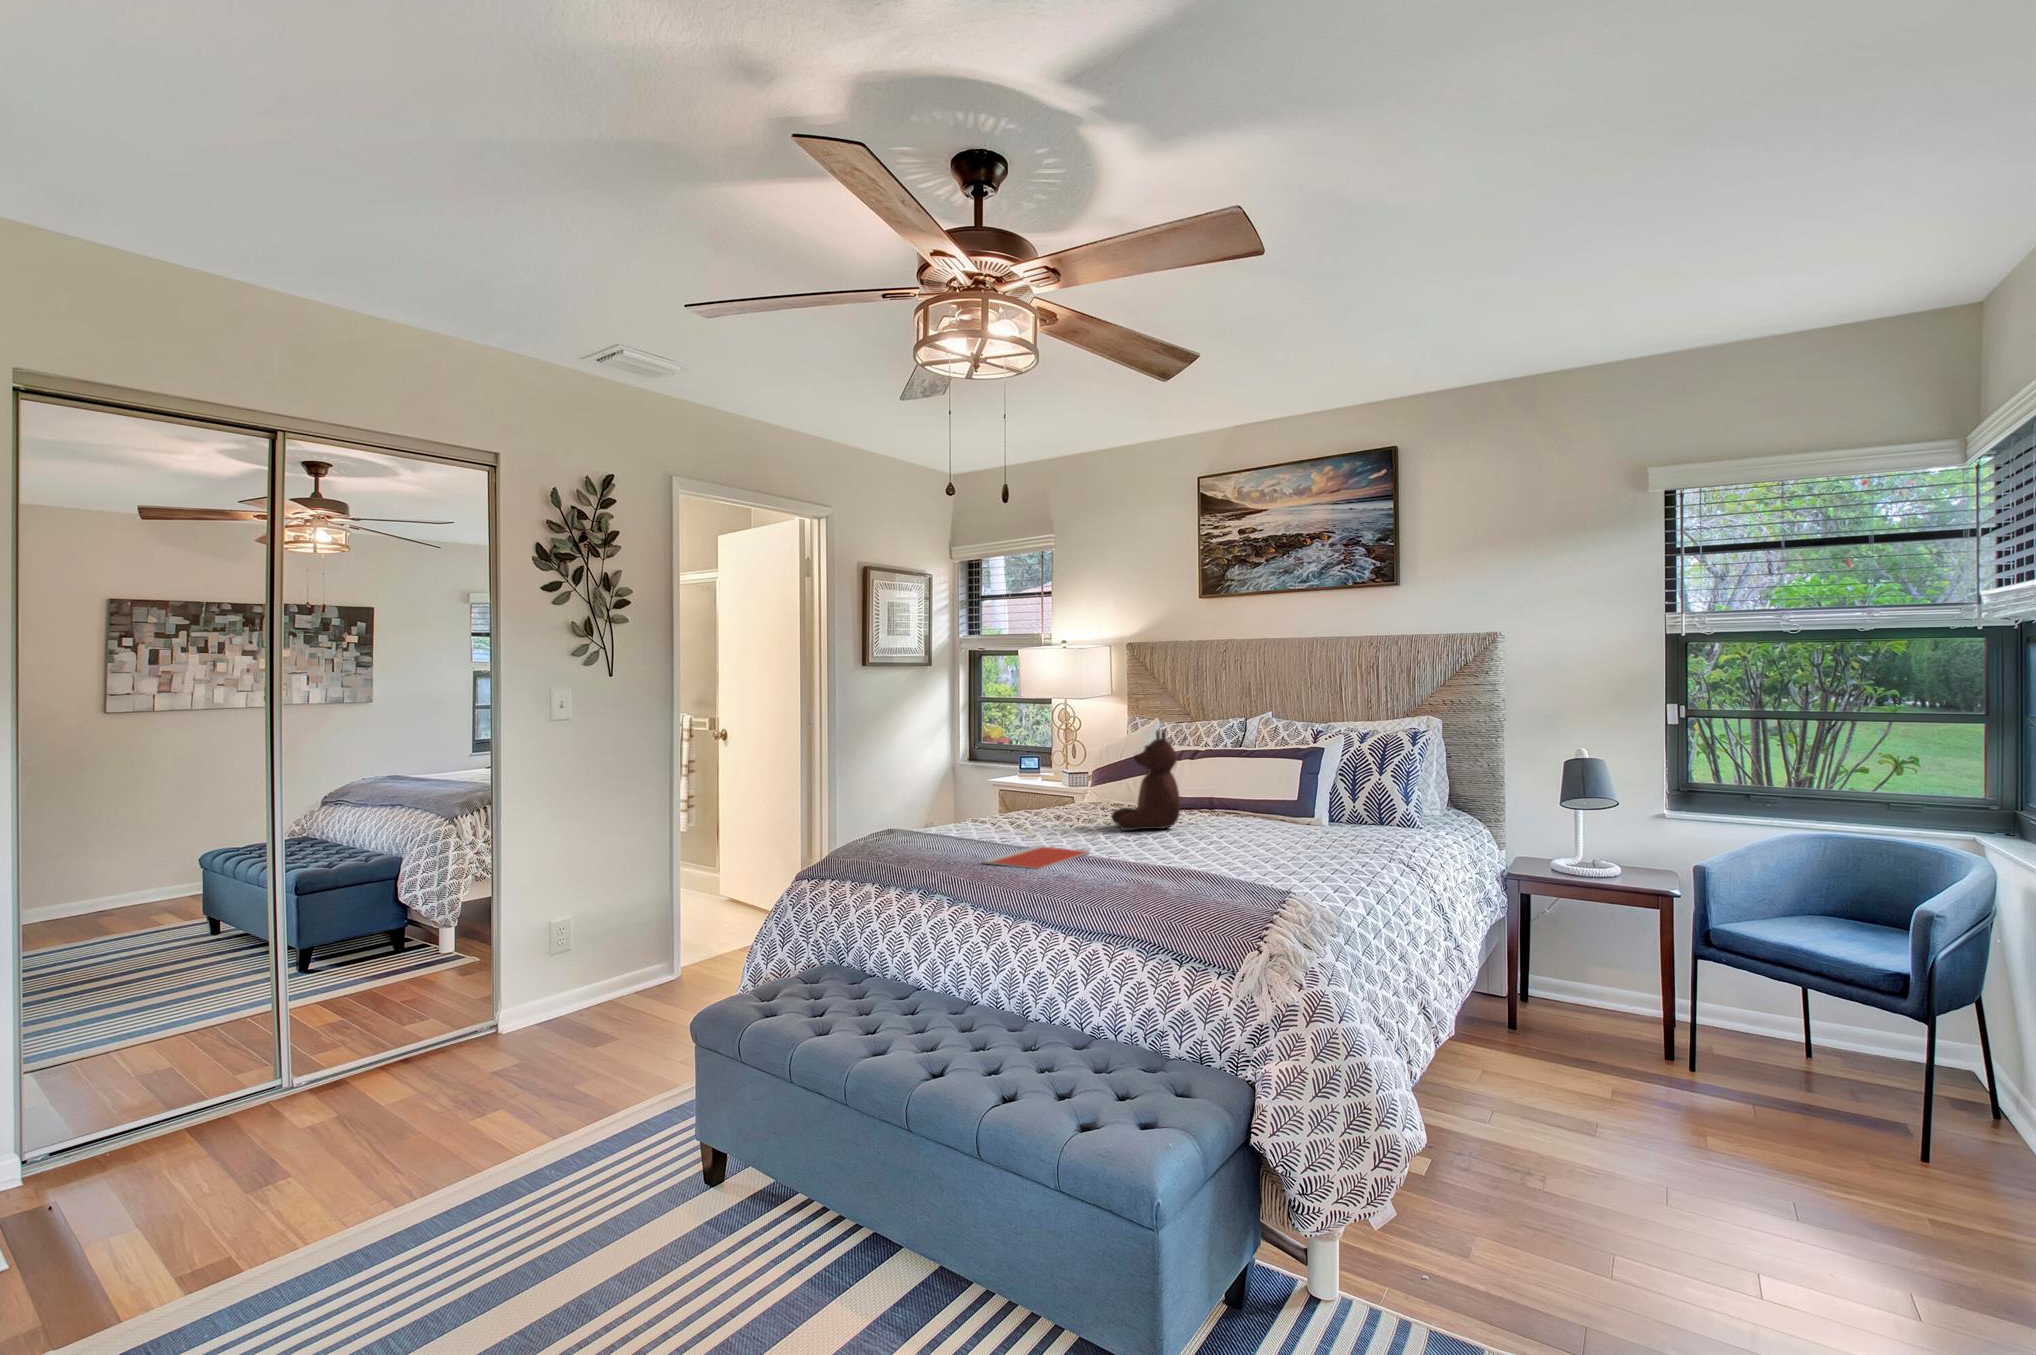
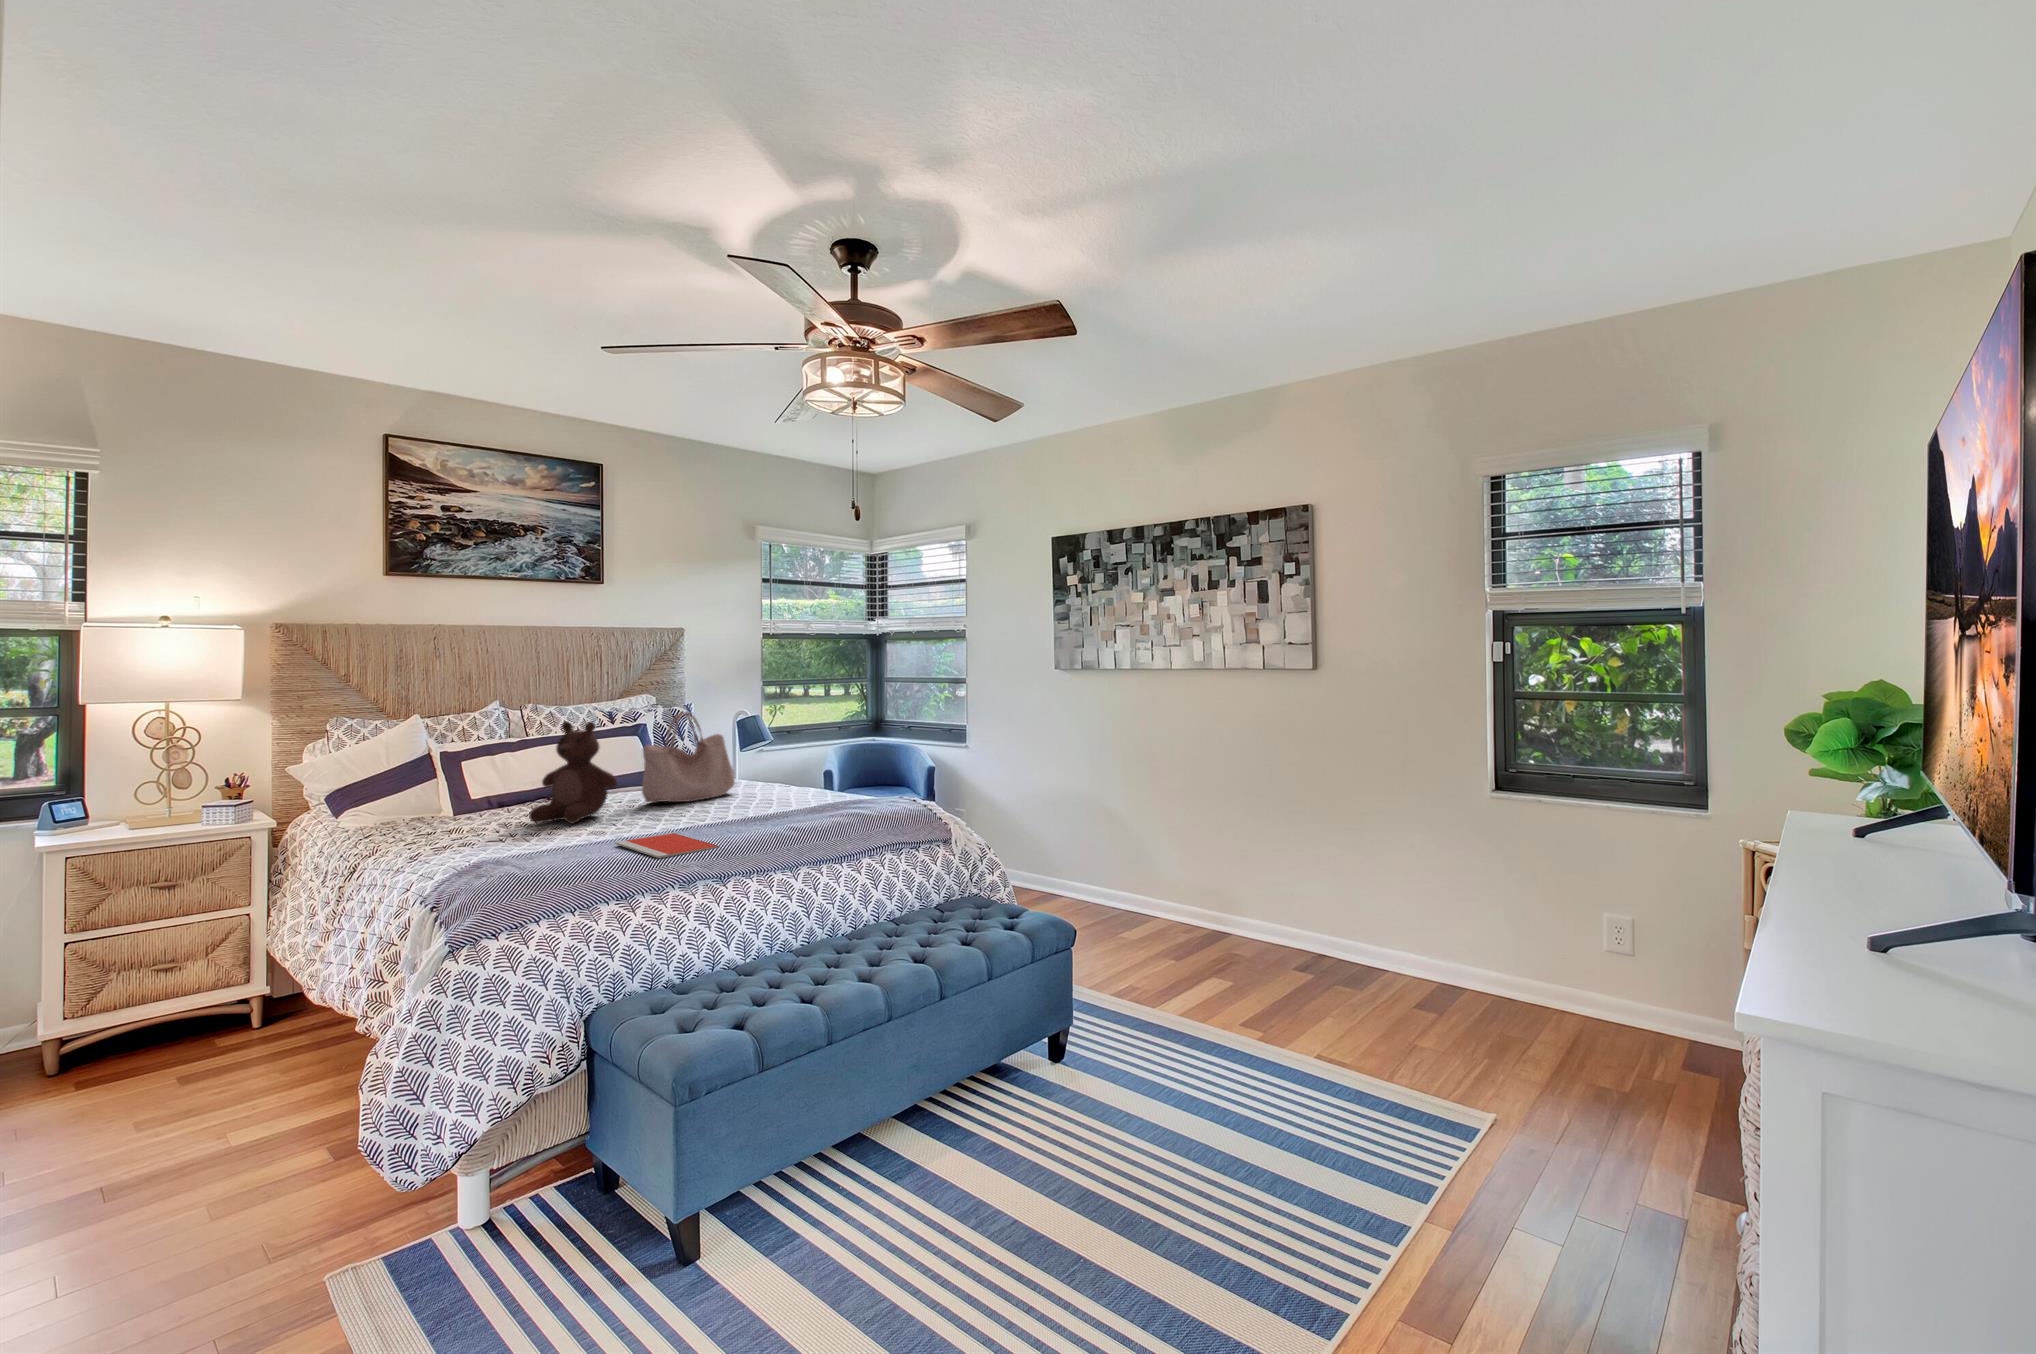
handbag: none [1228,729,1344,837] -> present [642,712,735,803]

